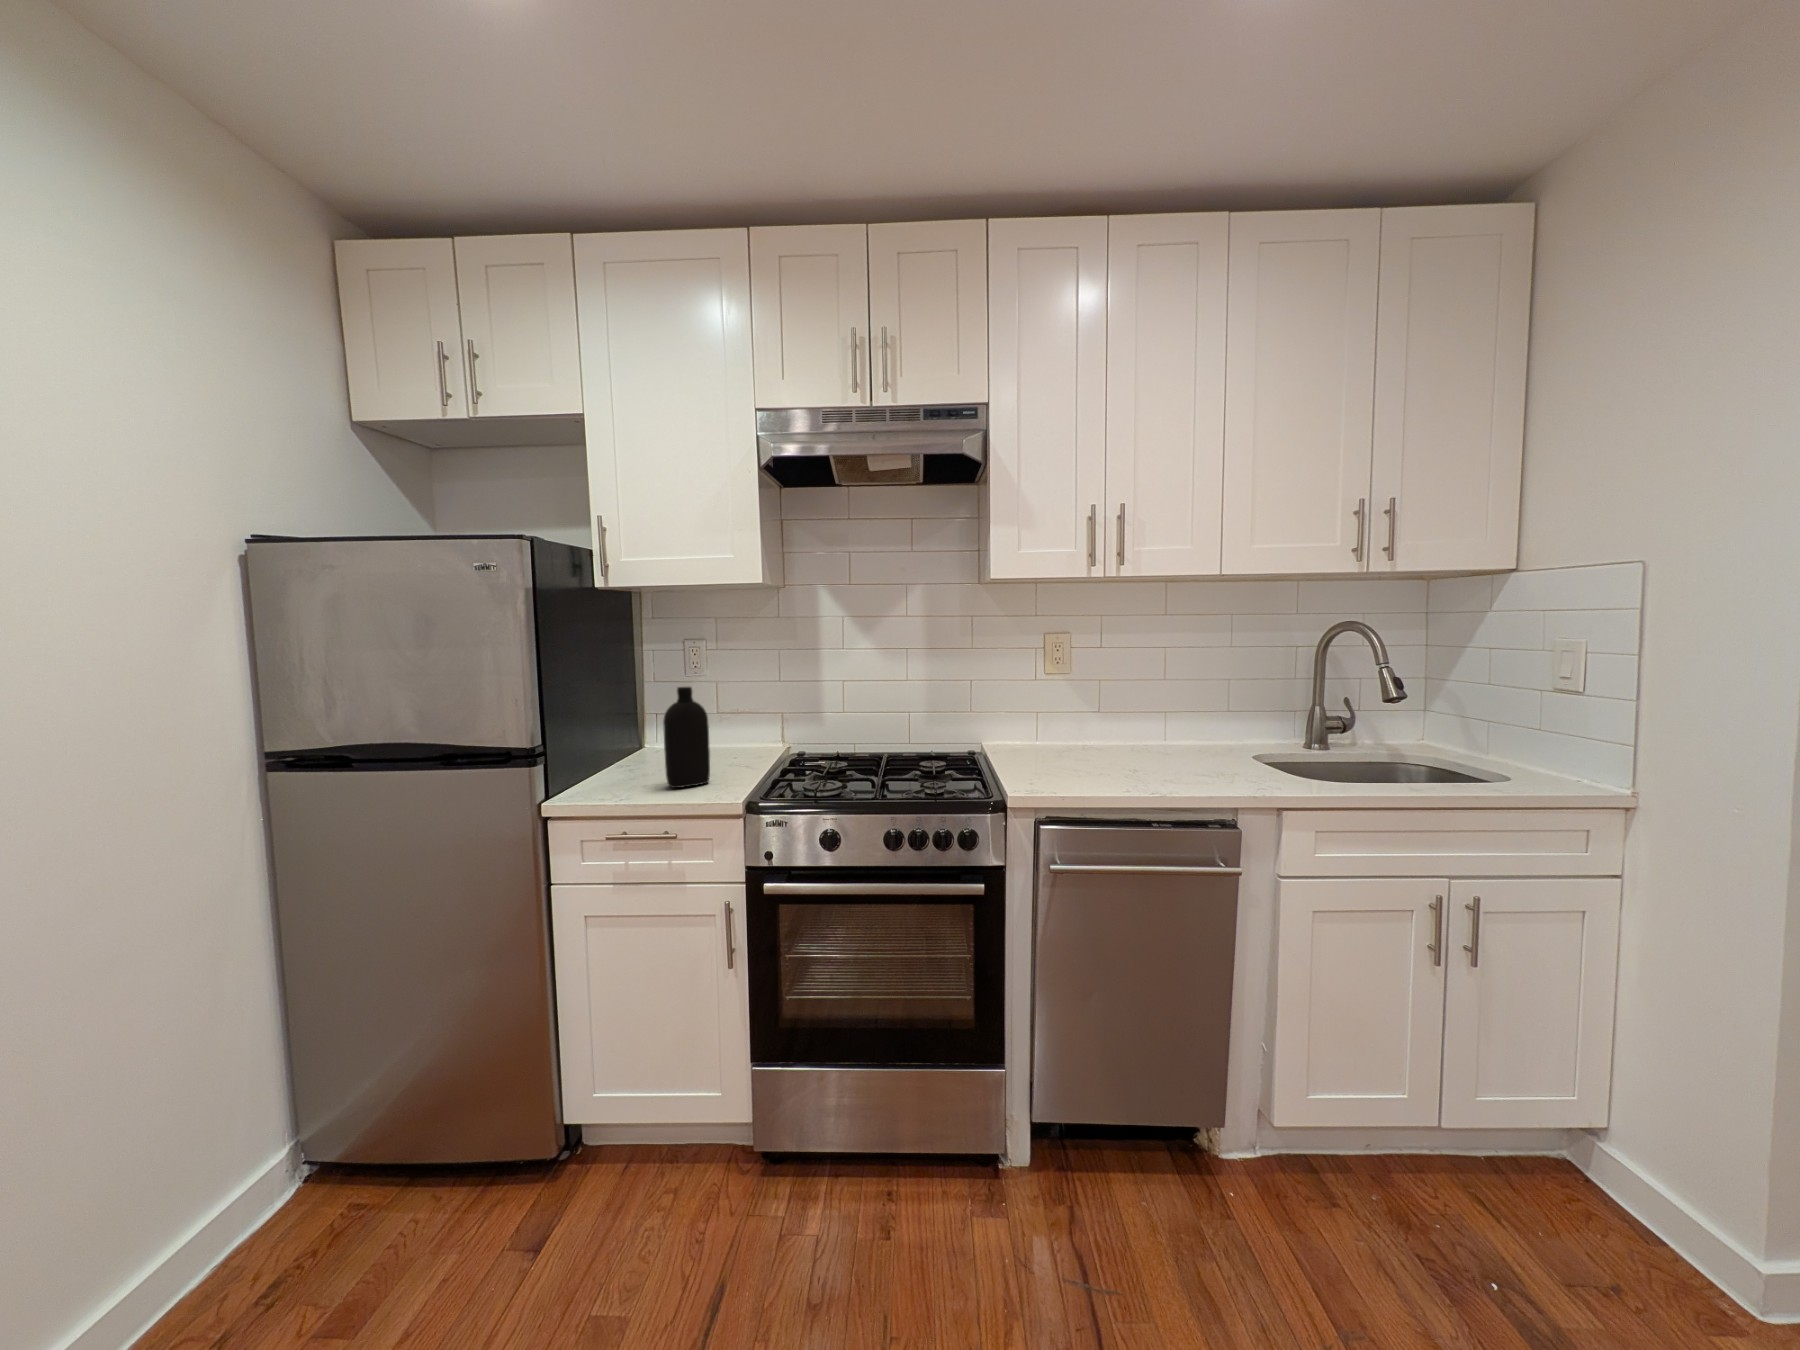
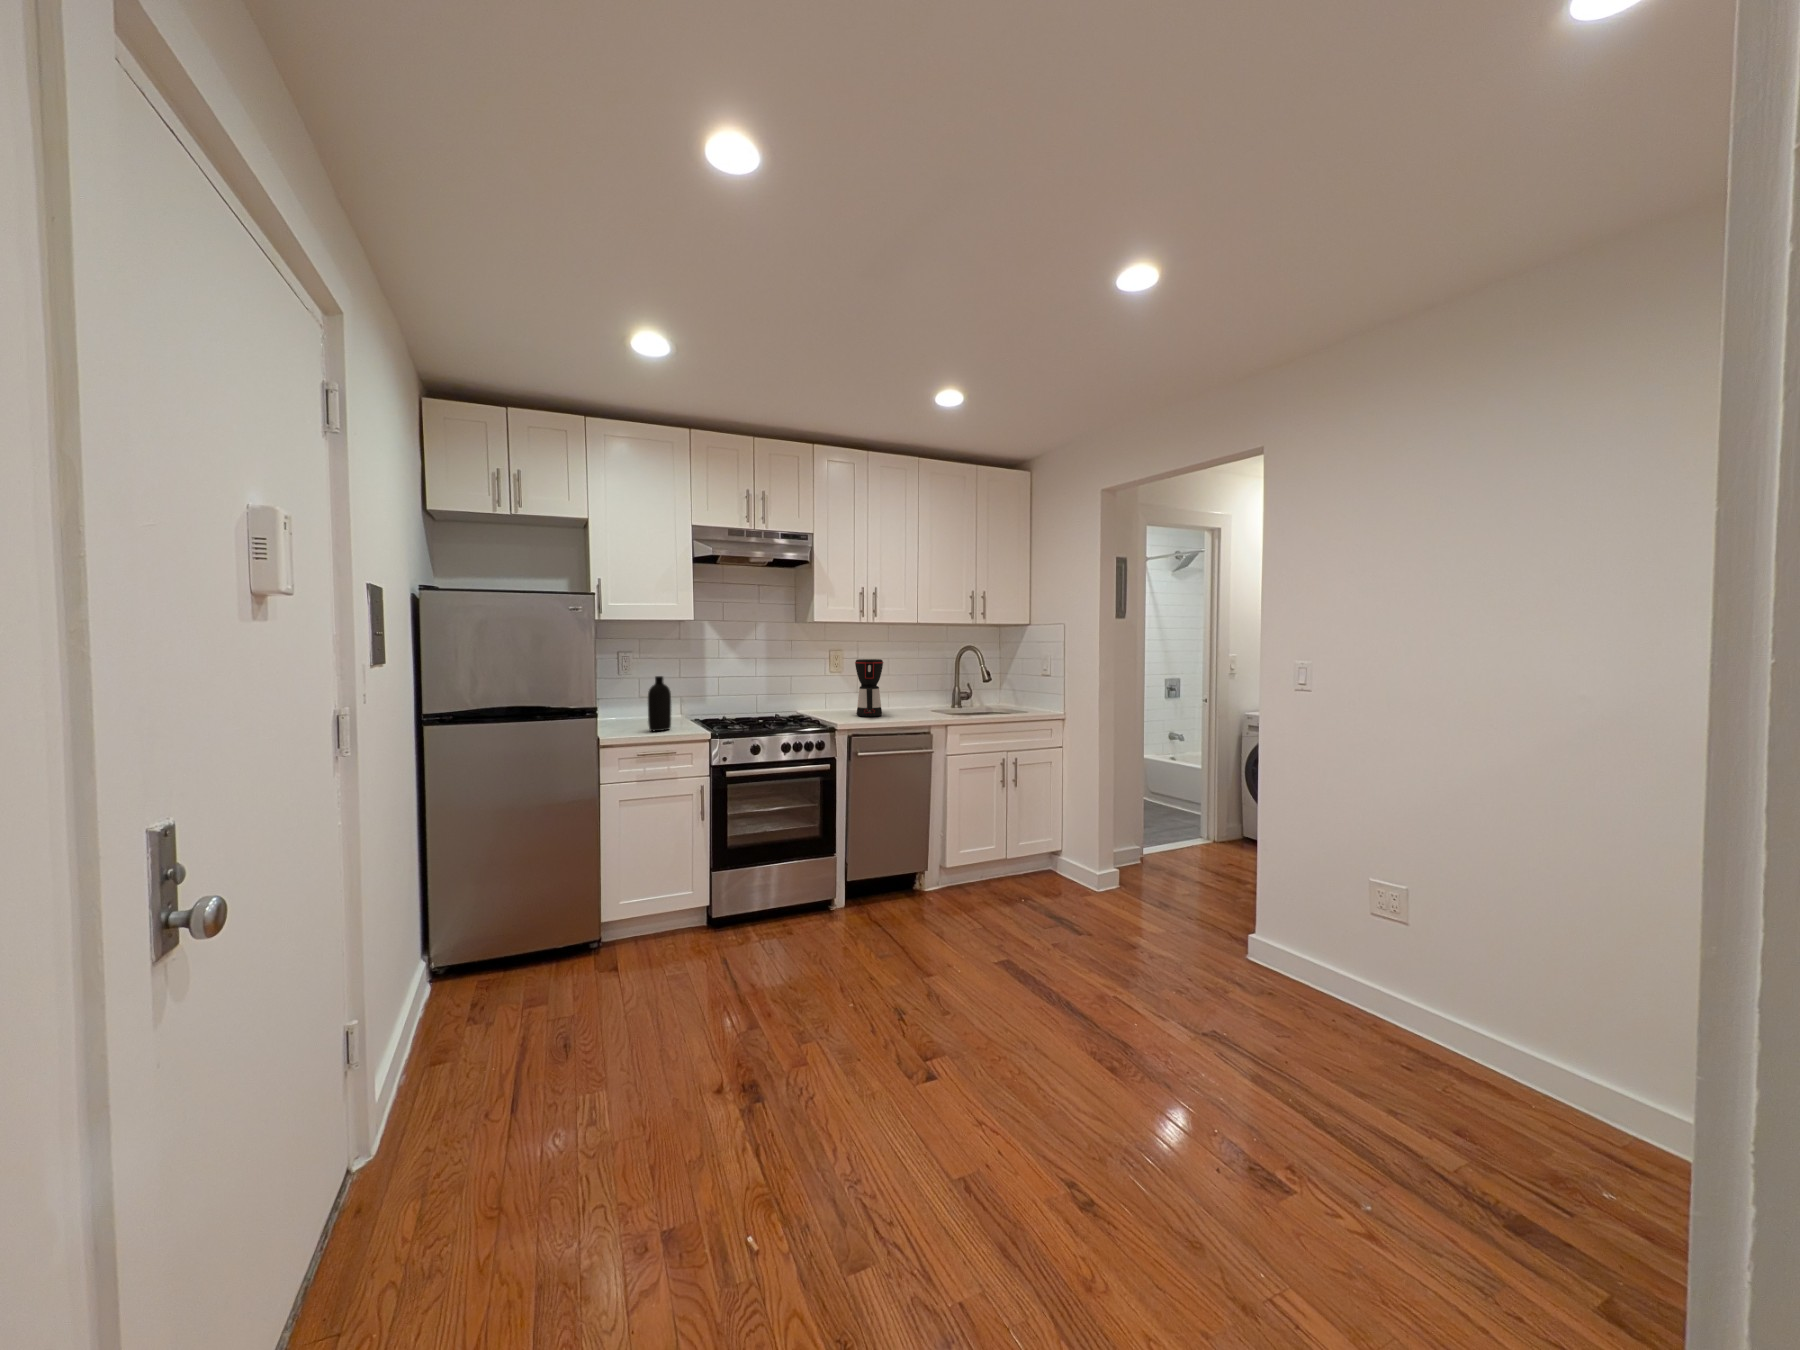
coffee maker: none [1082,652,1143,768] -> present [855,659,883,717]

